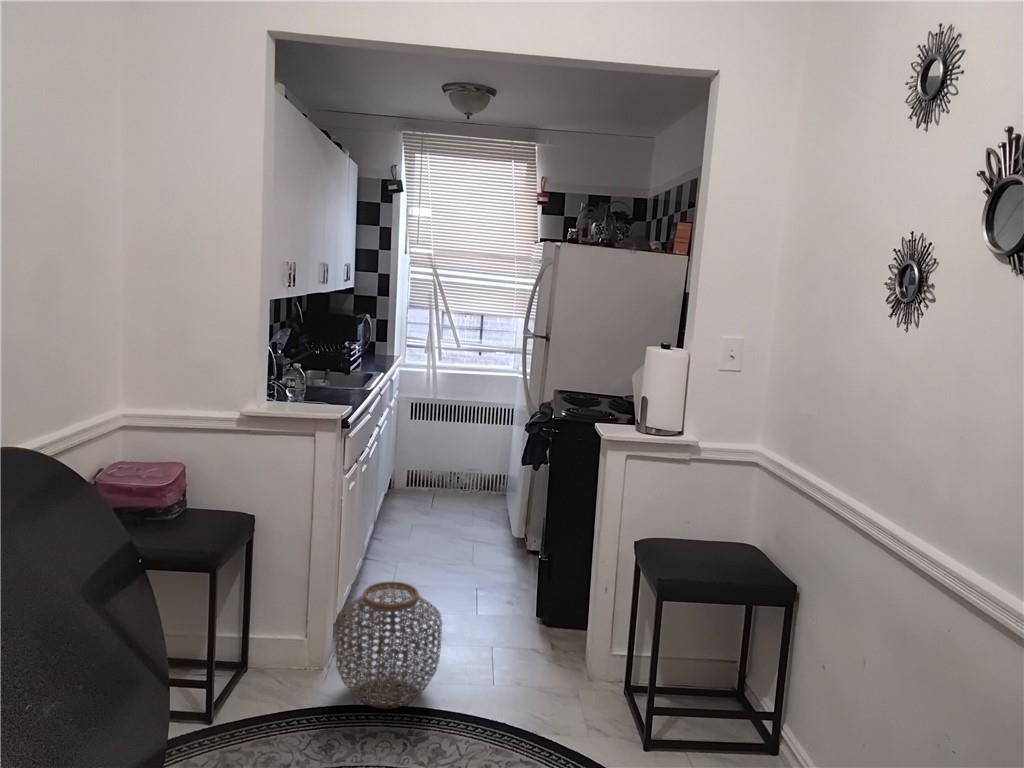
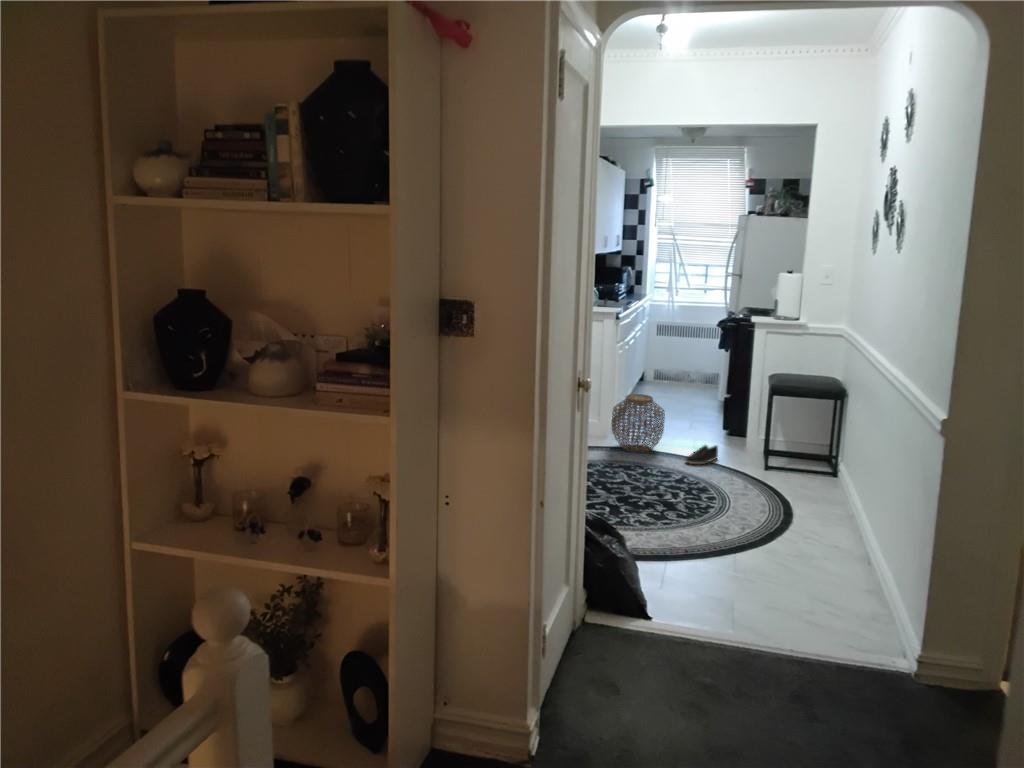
shoe: none [488,676,545,735] -> present [686,445,718,464]

